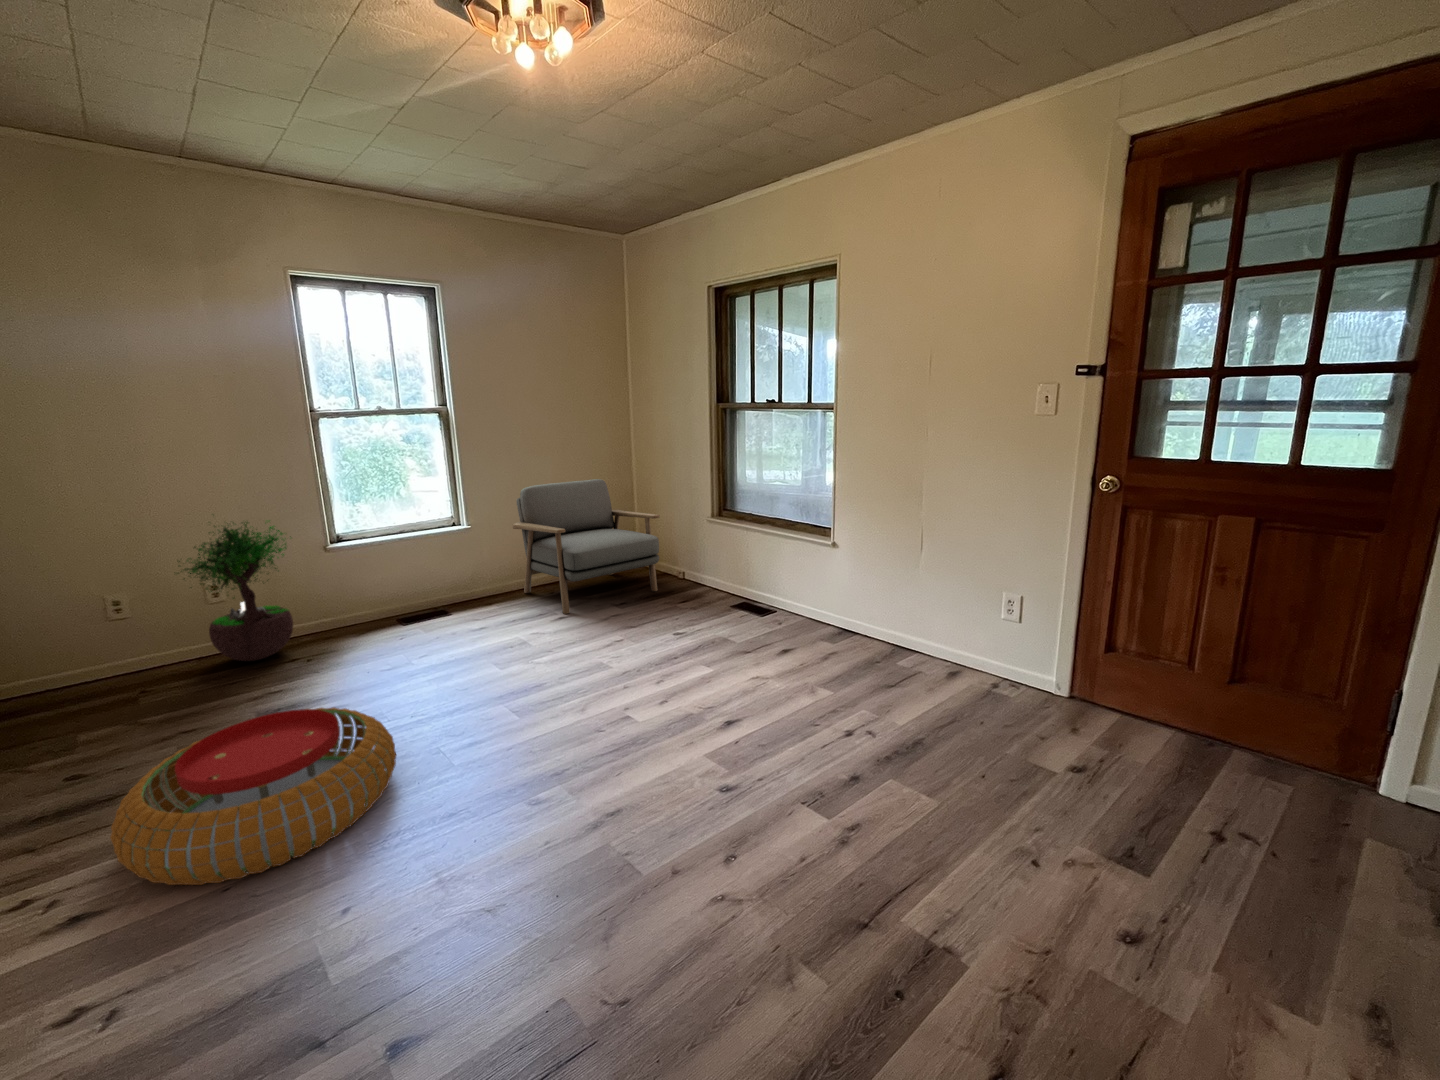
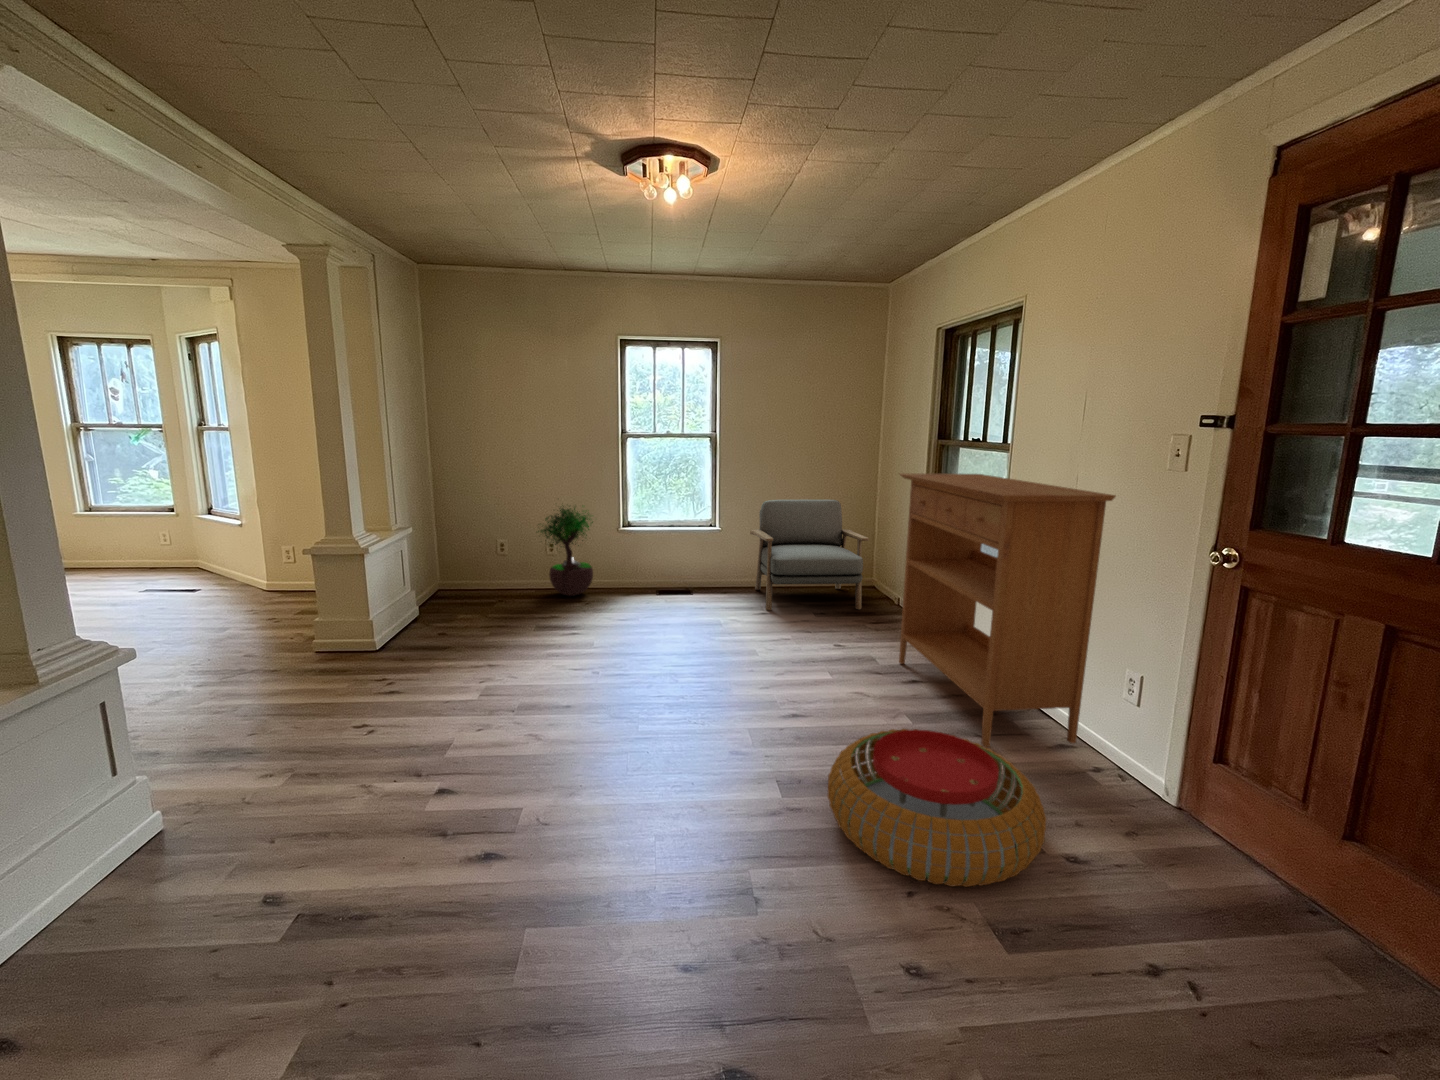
console table: none [741,436,986,695] -> present [899,473,1116,747]
pouf: present [111,708,396,885] -> present [828,729,1046,887]

